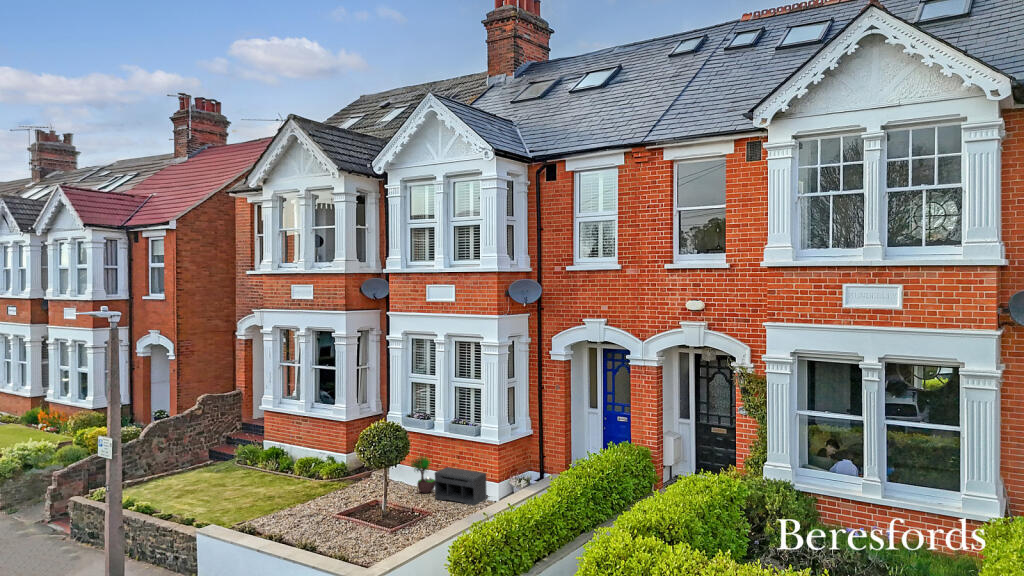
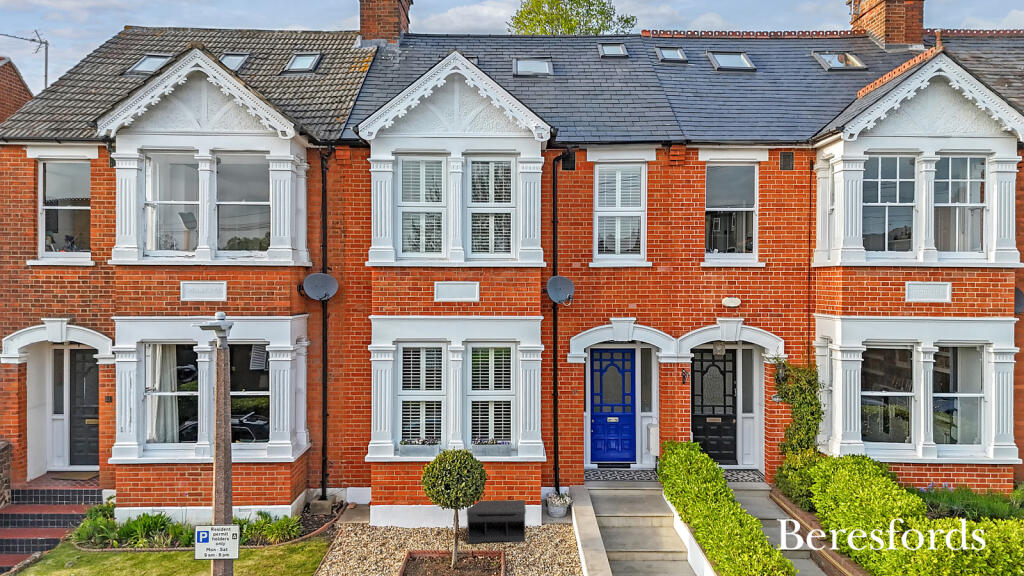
potted tree: present [412,457,435,493] -> none [424,489,454,538]

